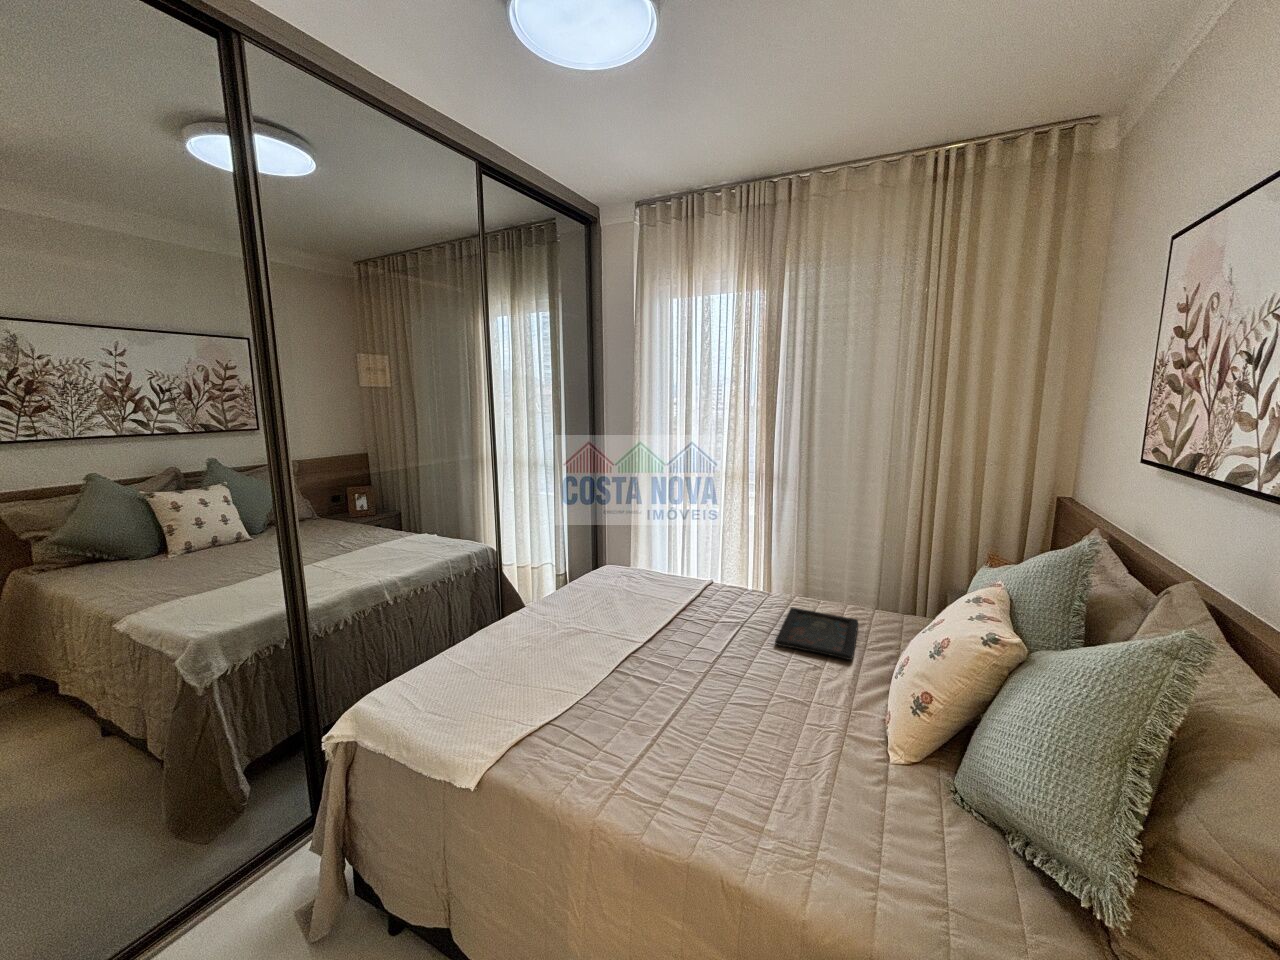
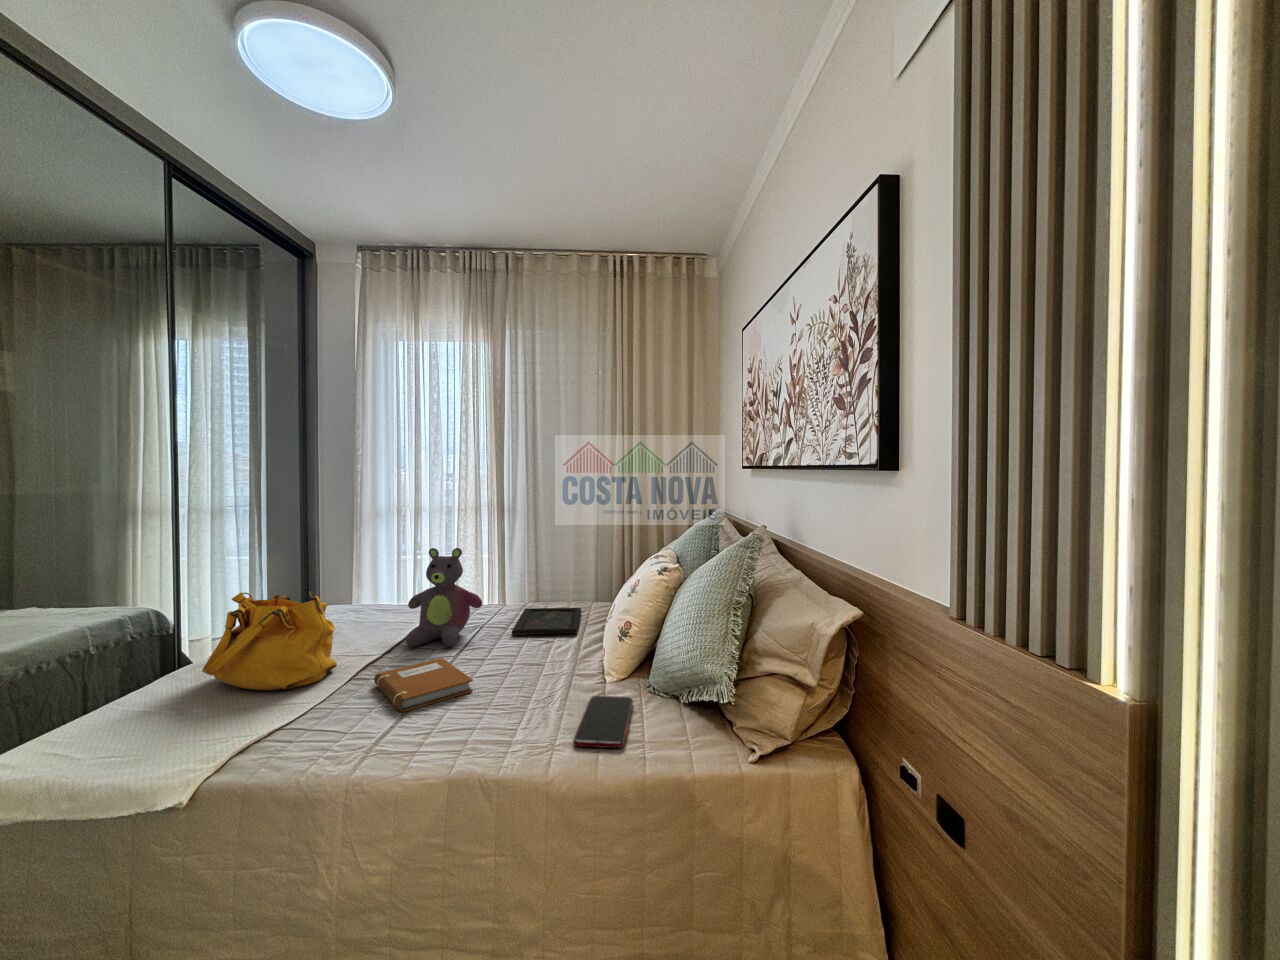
stuffed bear: none [670,540,745,647] -> present [406,548,482,647]
handbag: none [513,569,611,670] -> present [202,592,337,690]
notebook: none [639,668,730,734] -> present [374,658,473,712]
smartphone: none [843,786,929,900] -> present [573,696,633,748]

